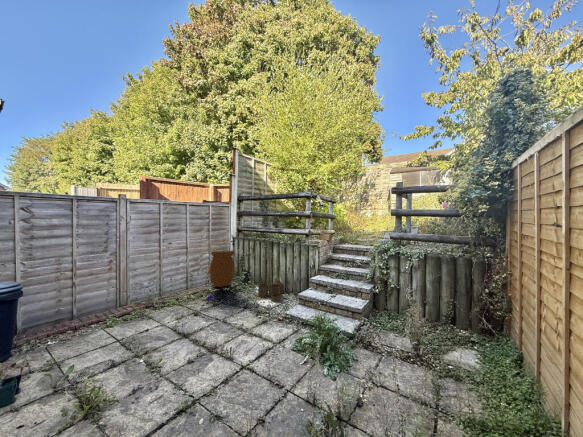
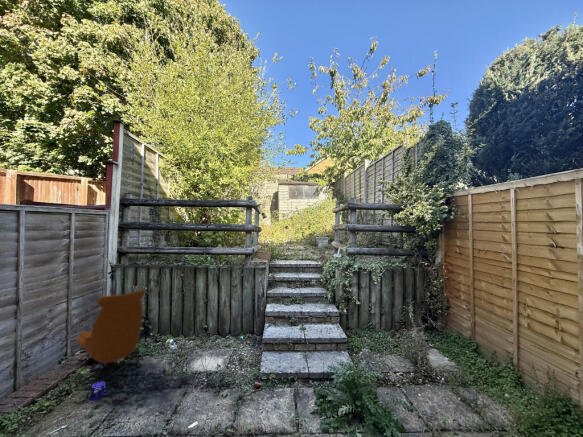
woven basket: present [258,281,284,302] -> none [185,323,229,360]

